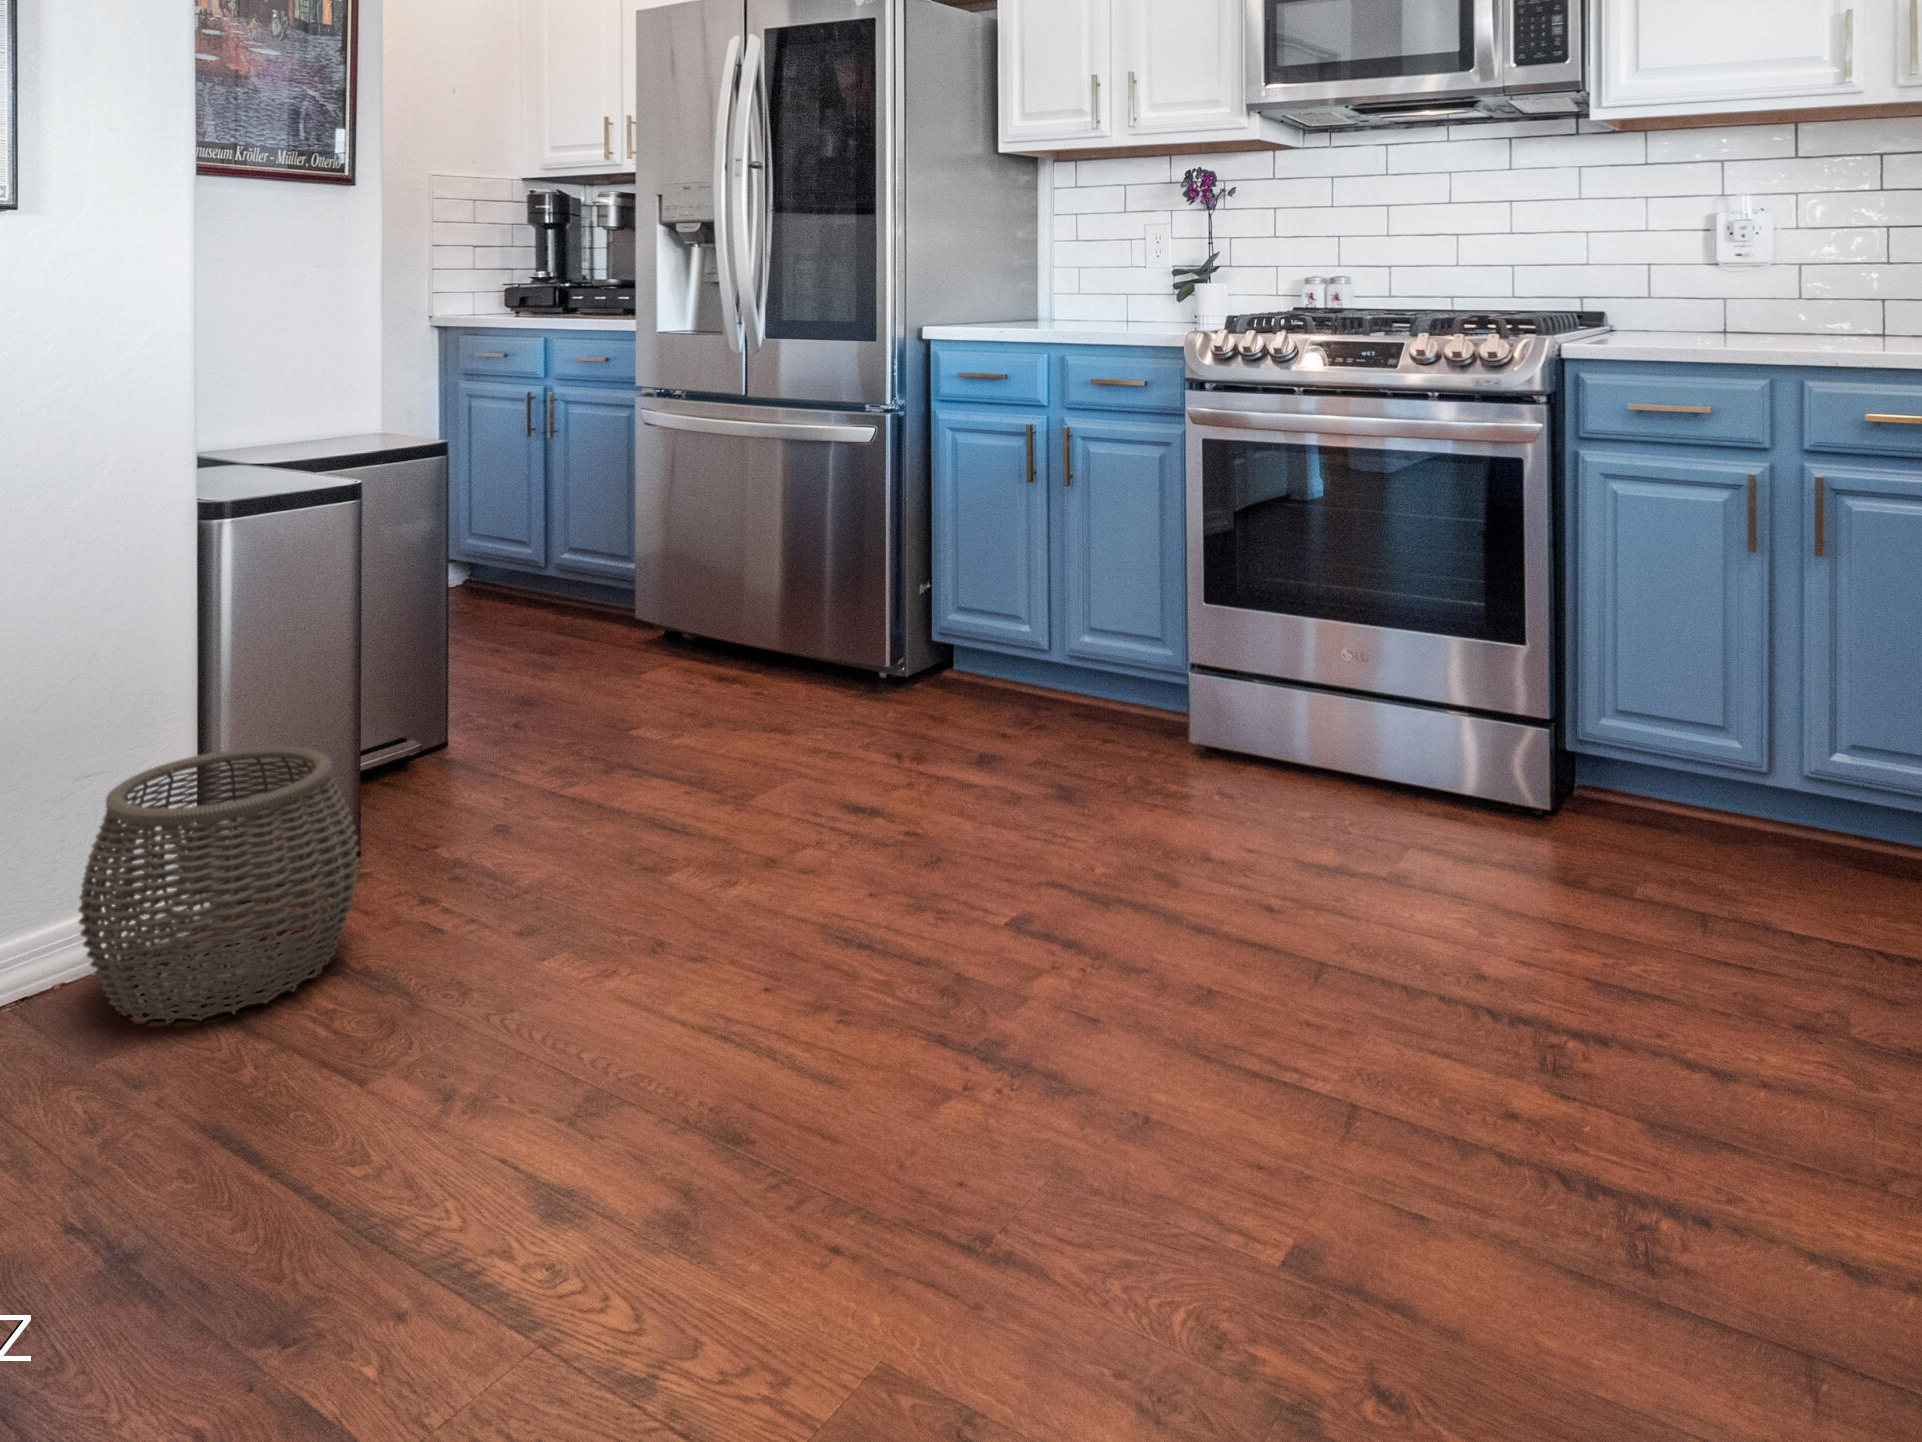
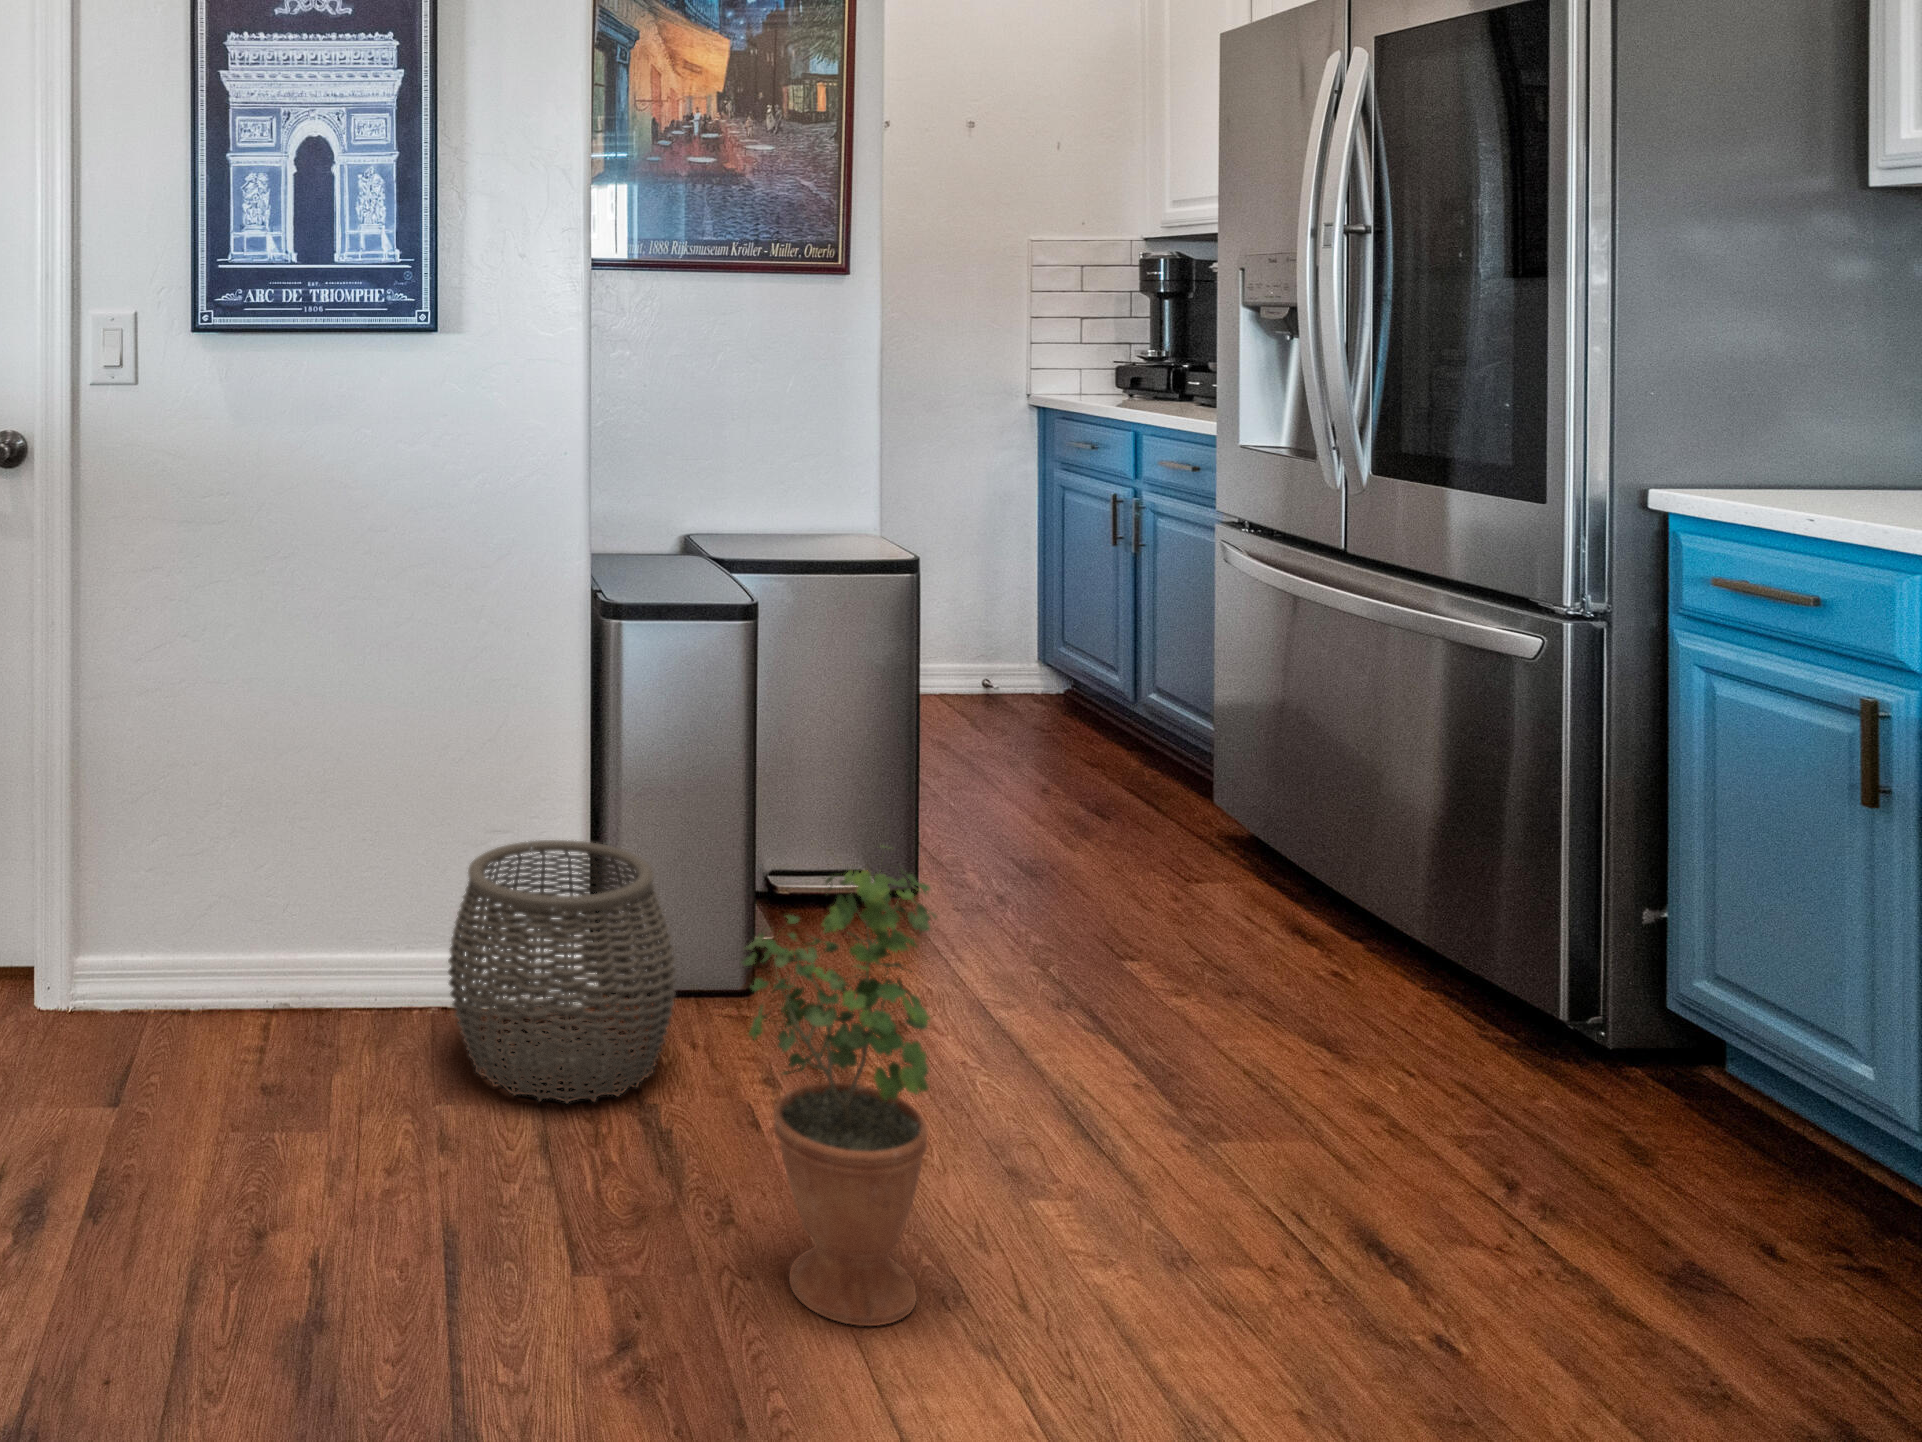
potted plant: none [534,646,701,1038] -> present [742,868,936,1326]

